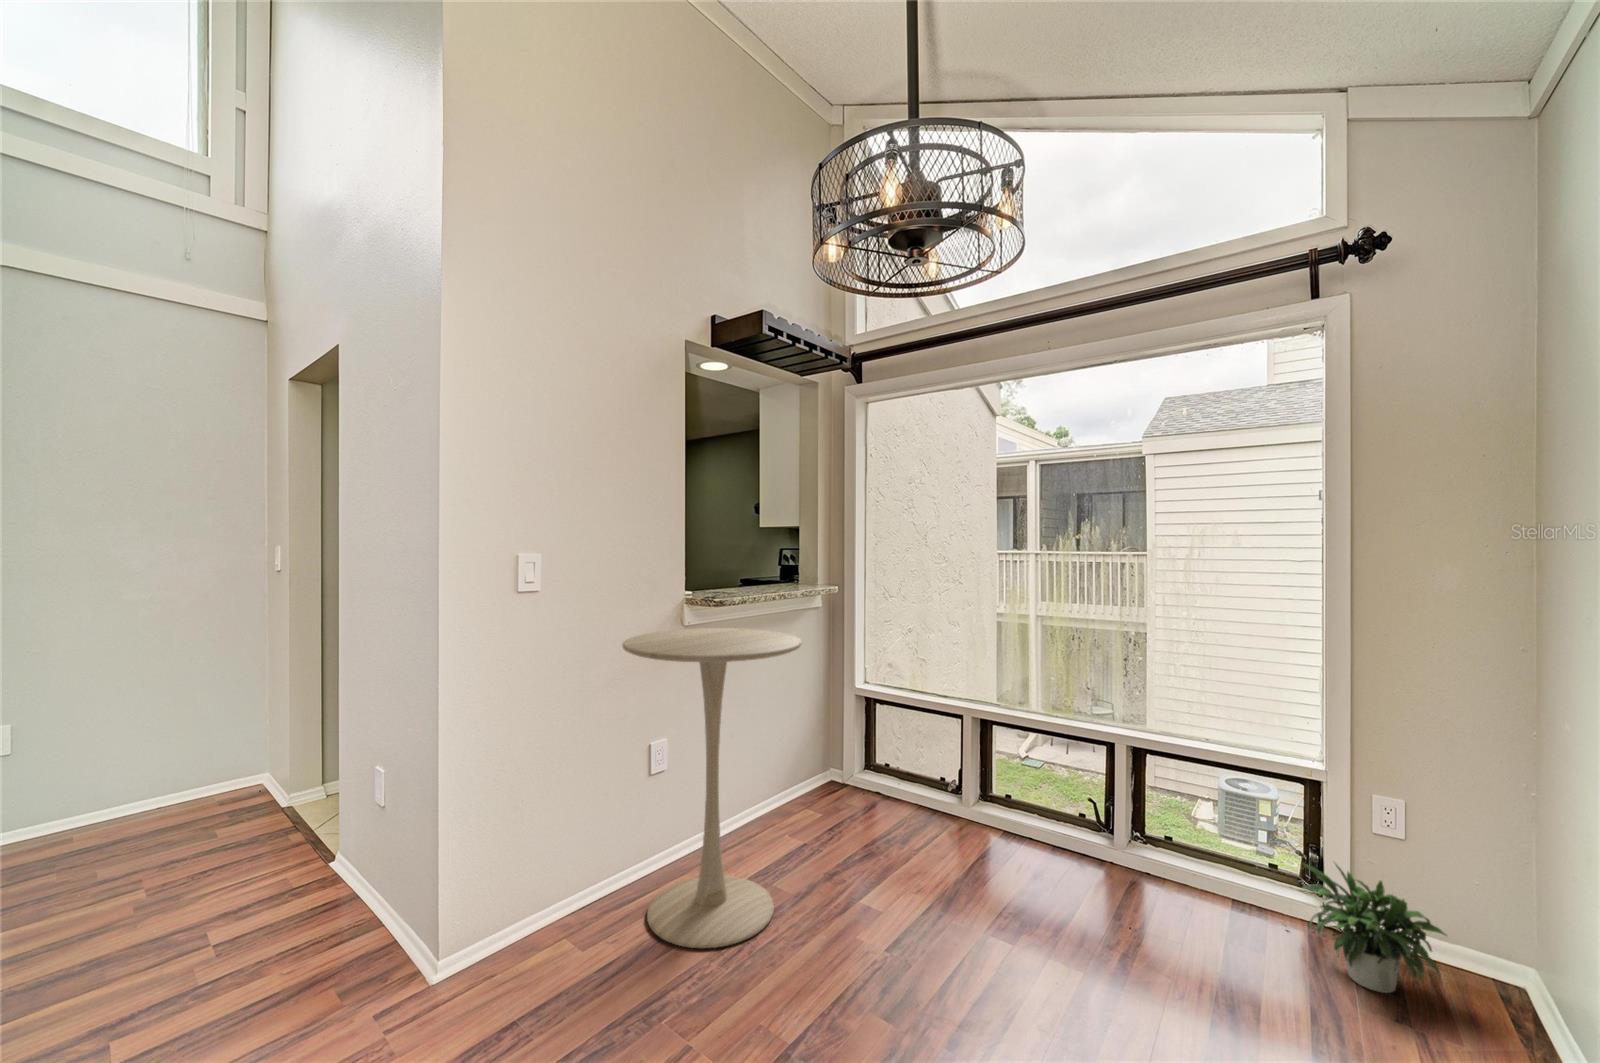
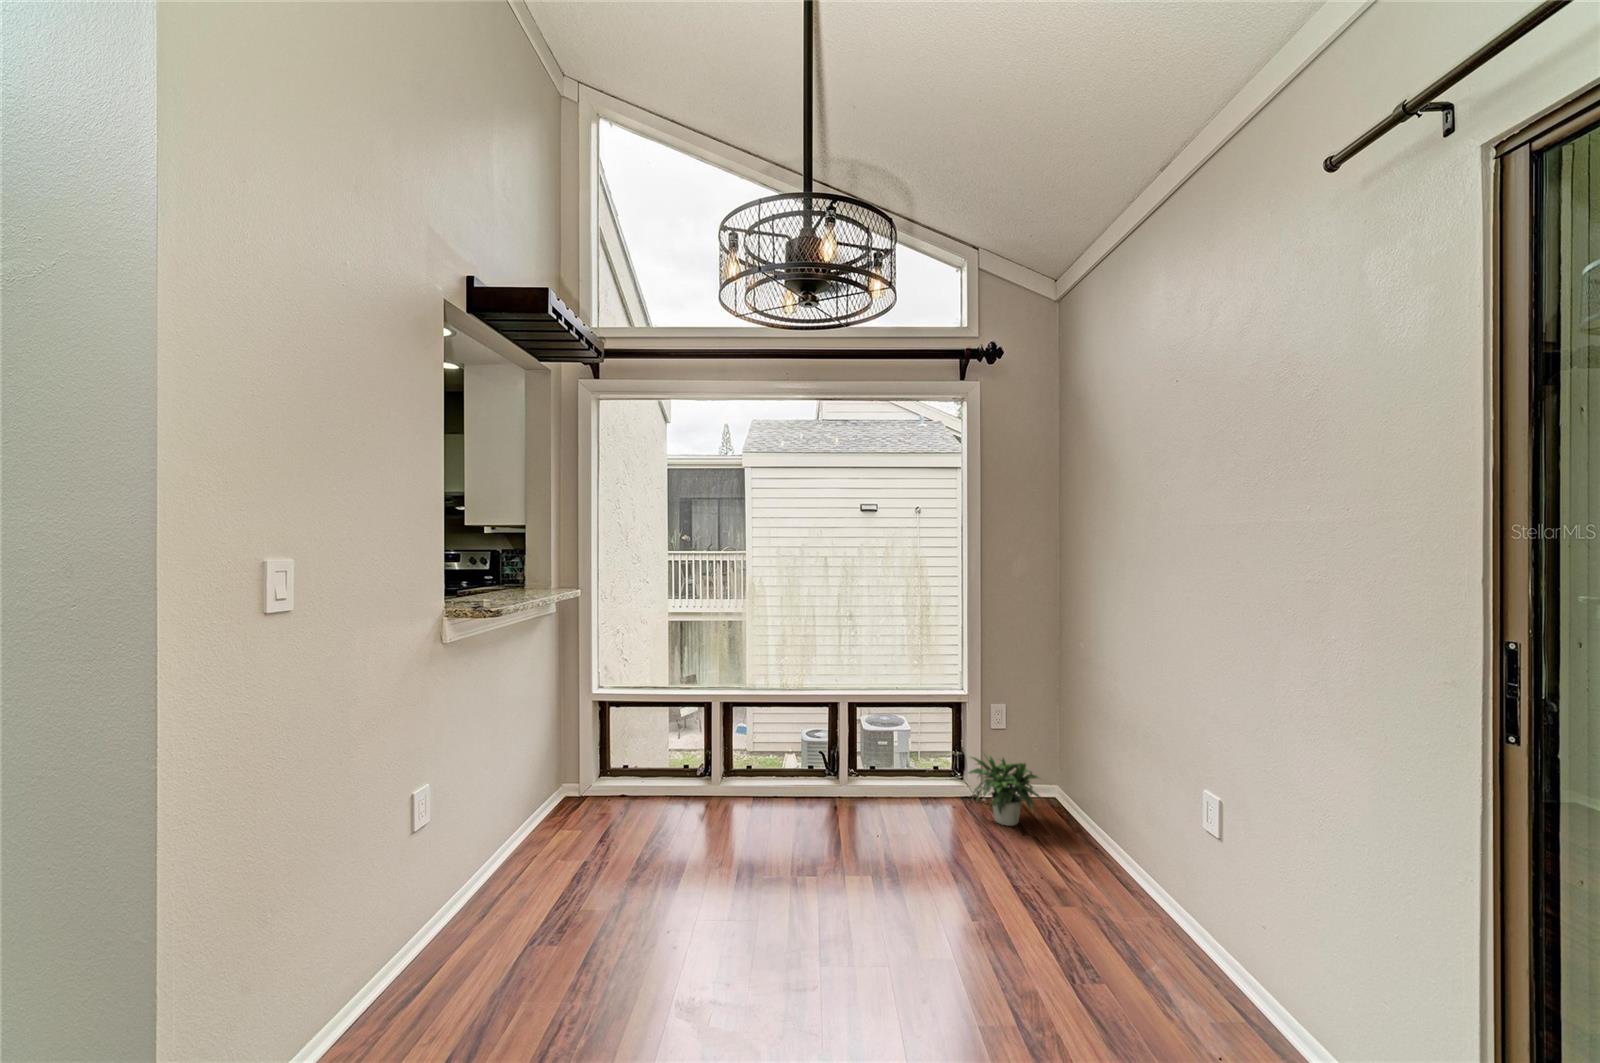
pedestal table: present [622,628,801,948] -> none [418,638,636,1009]

